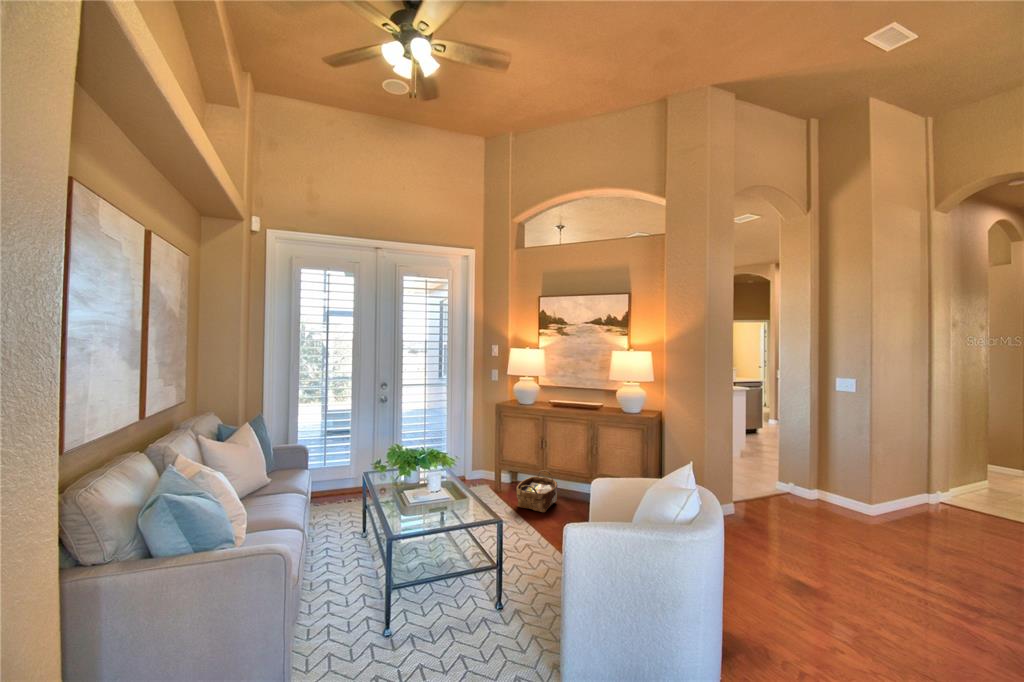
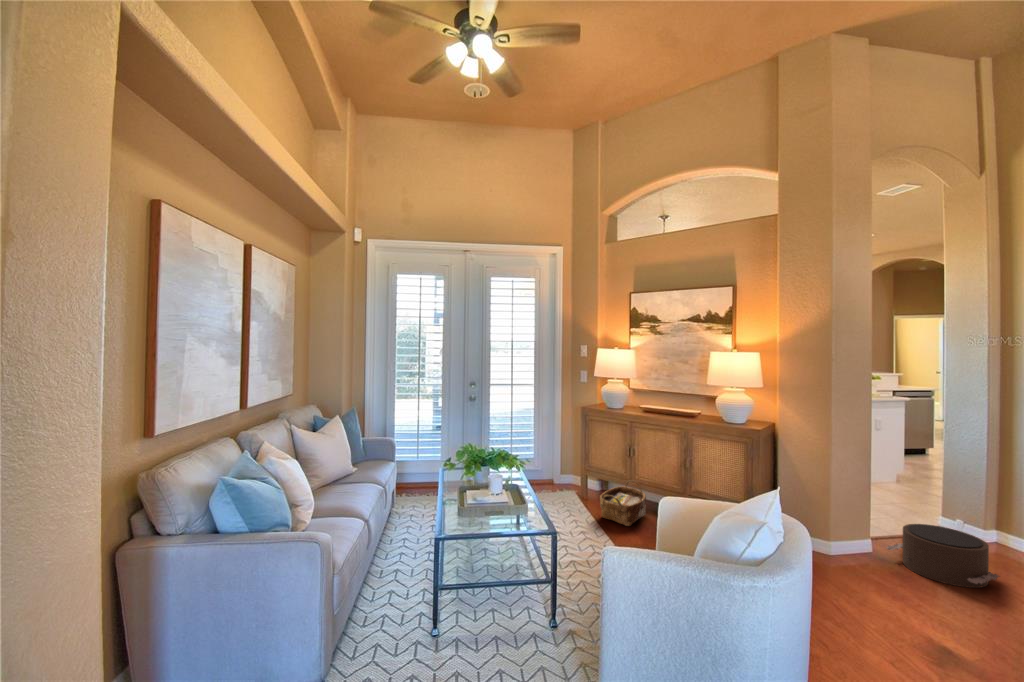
pouf: none [745,487,822,533] -> present [886,524,1000,588]

